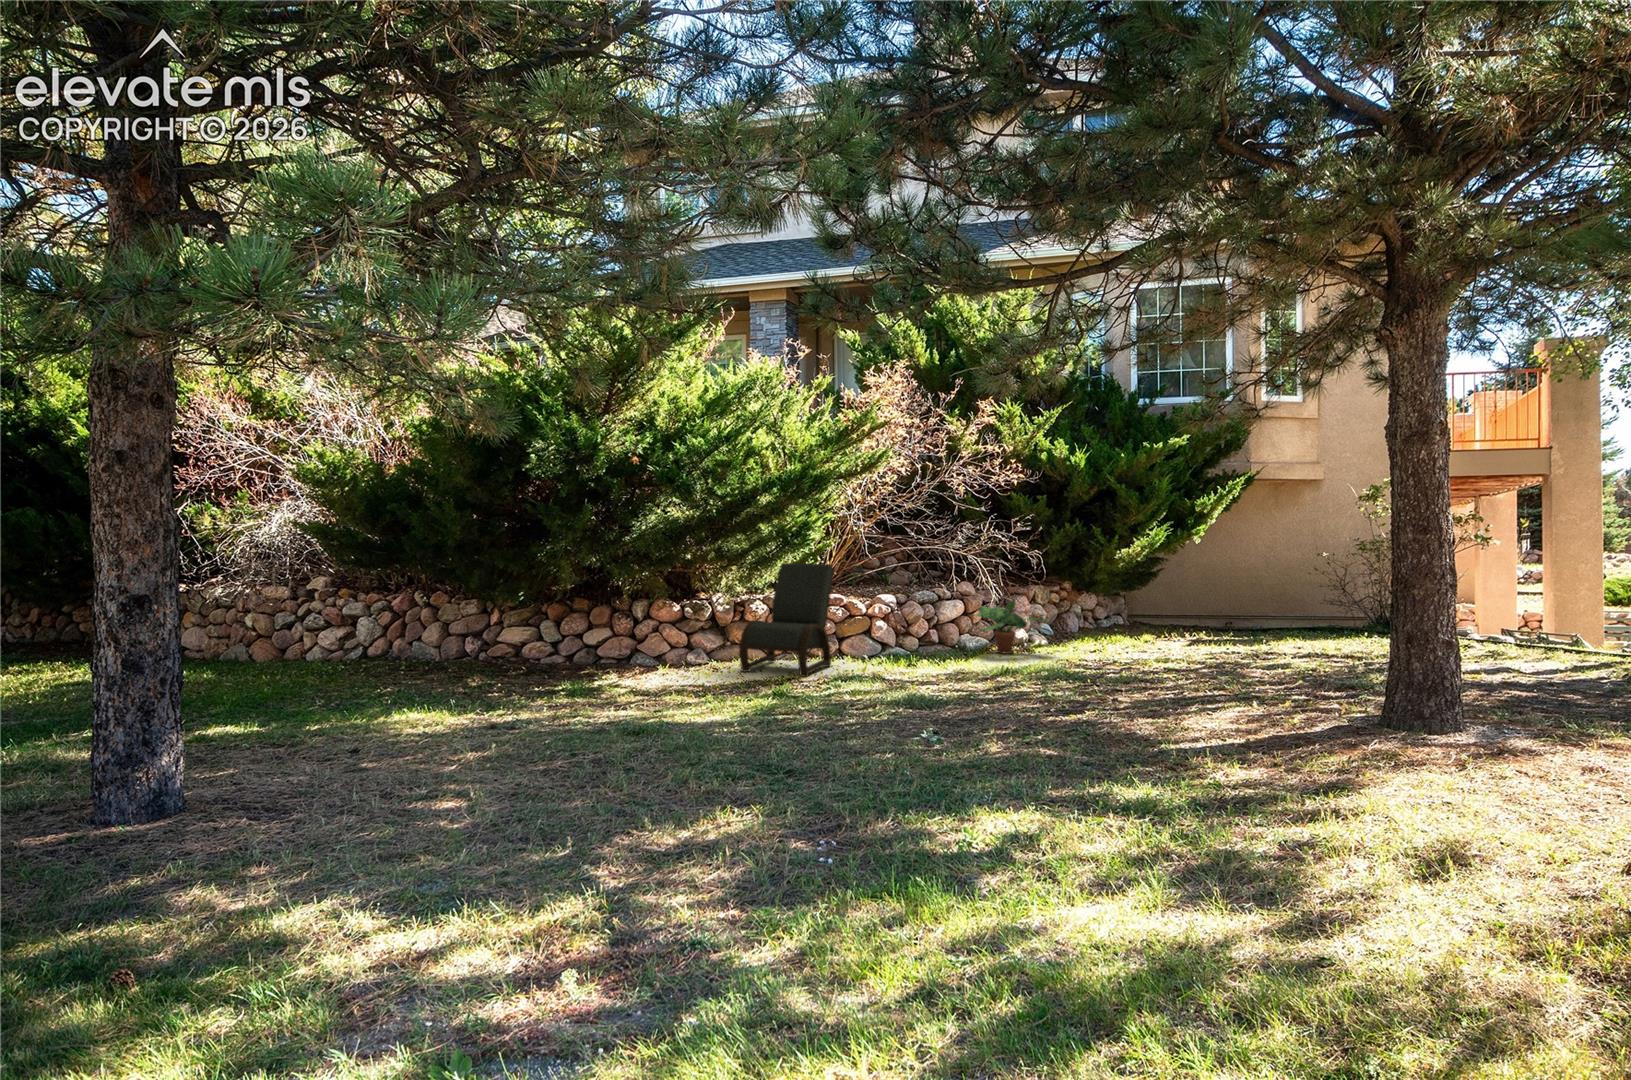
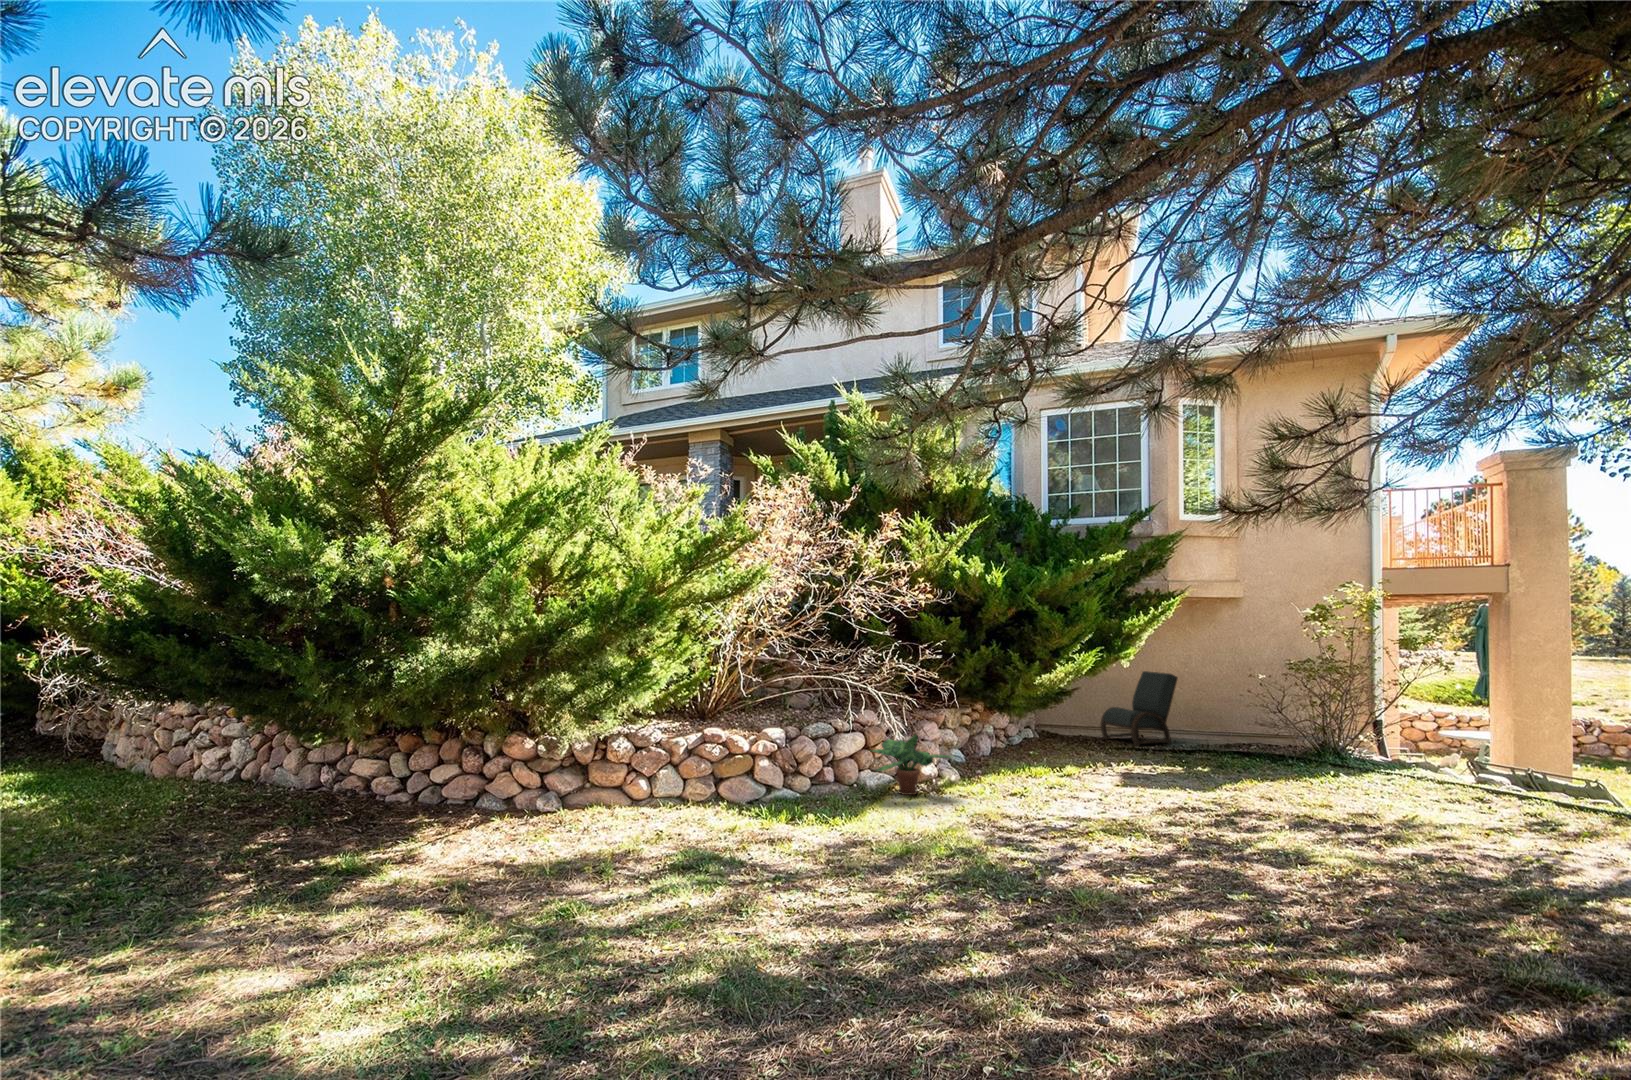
lounge chair: present [739,563,834,677] -> present [1101,671,1178,746]

